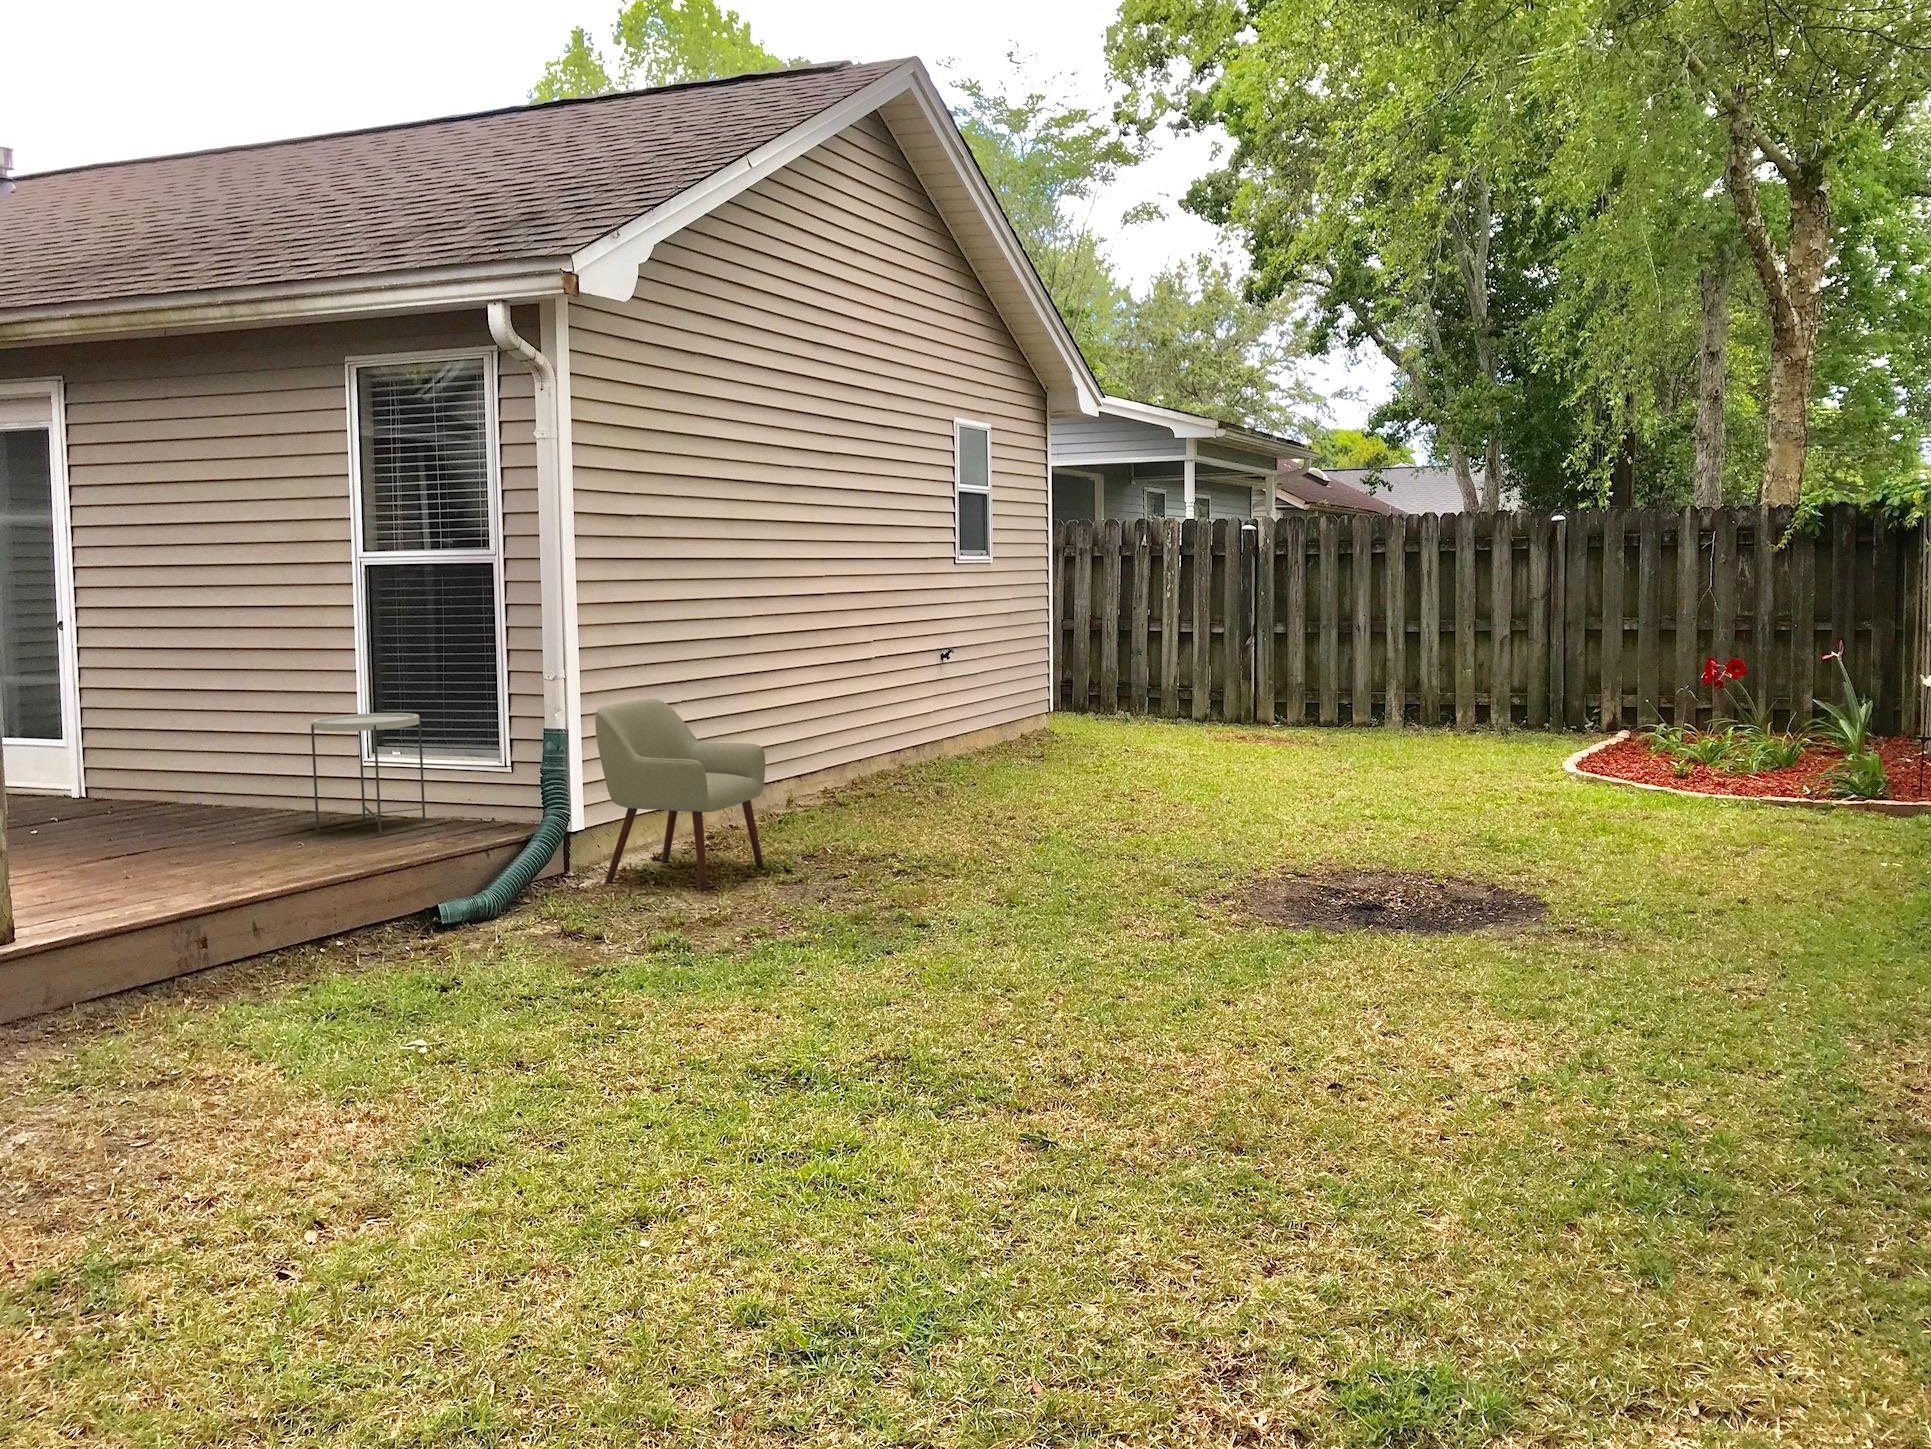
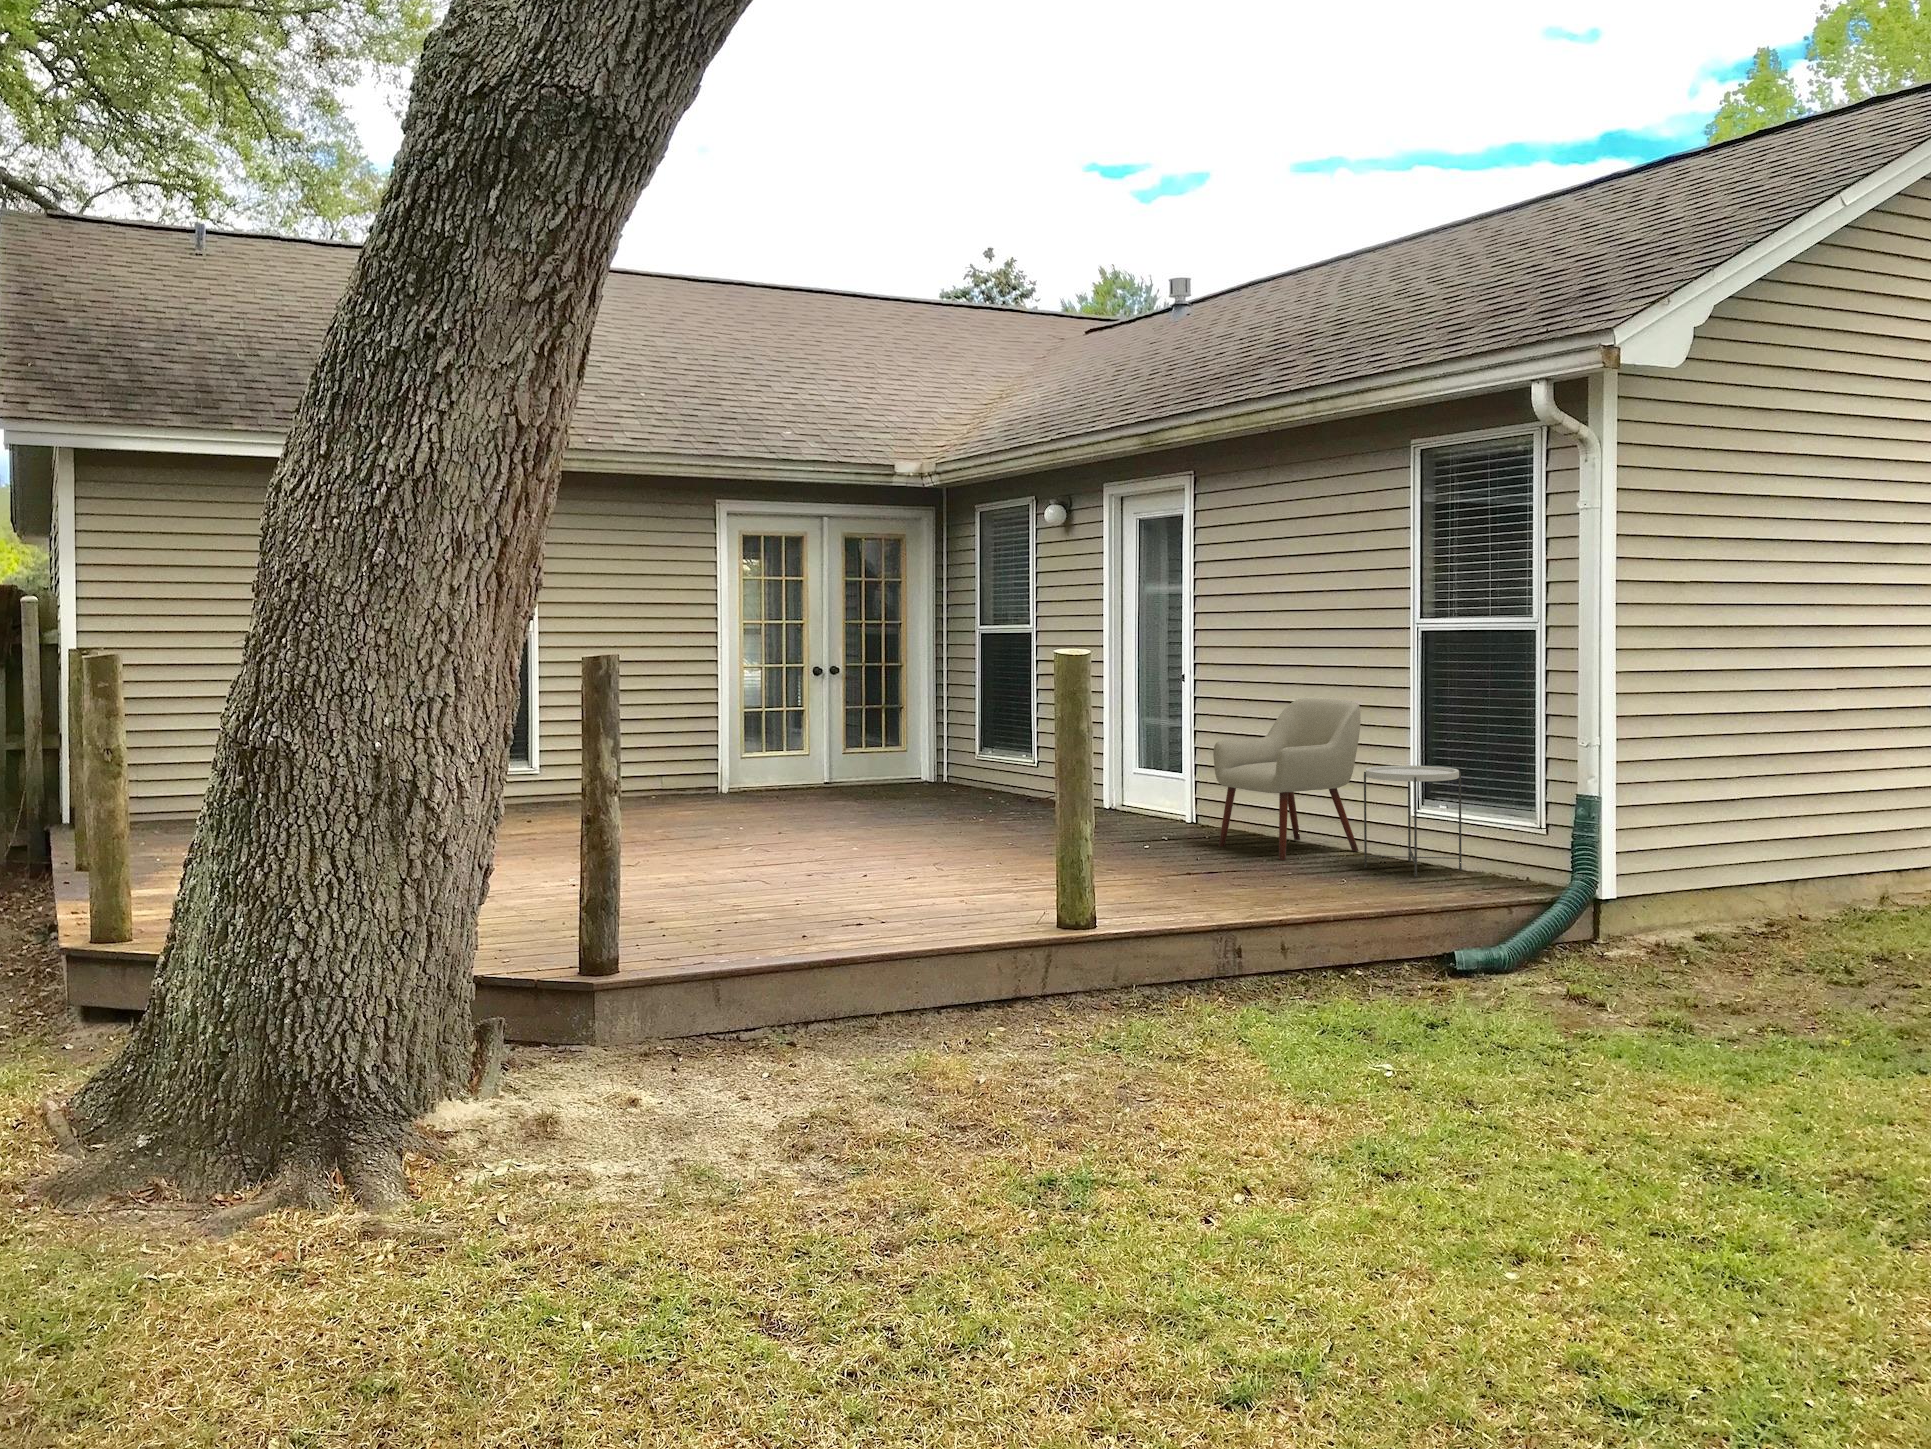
chair: present [595,699,765,891] -> present [1213,698,1360,860]

